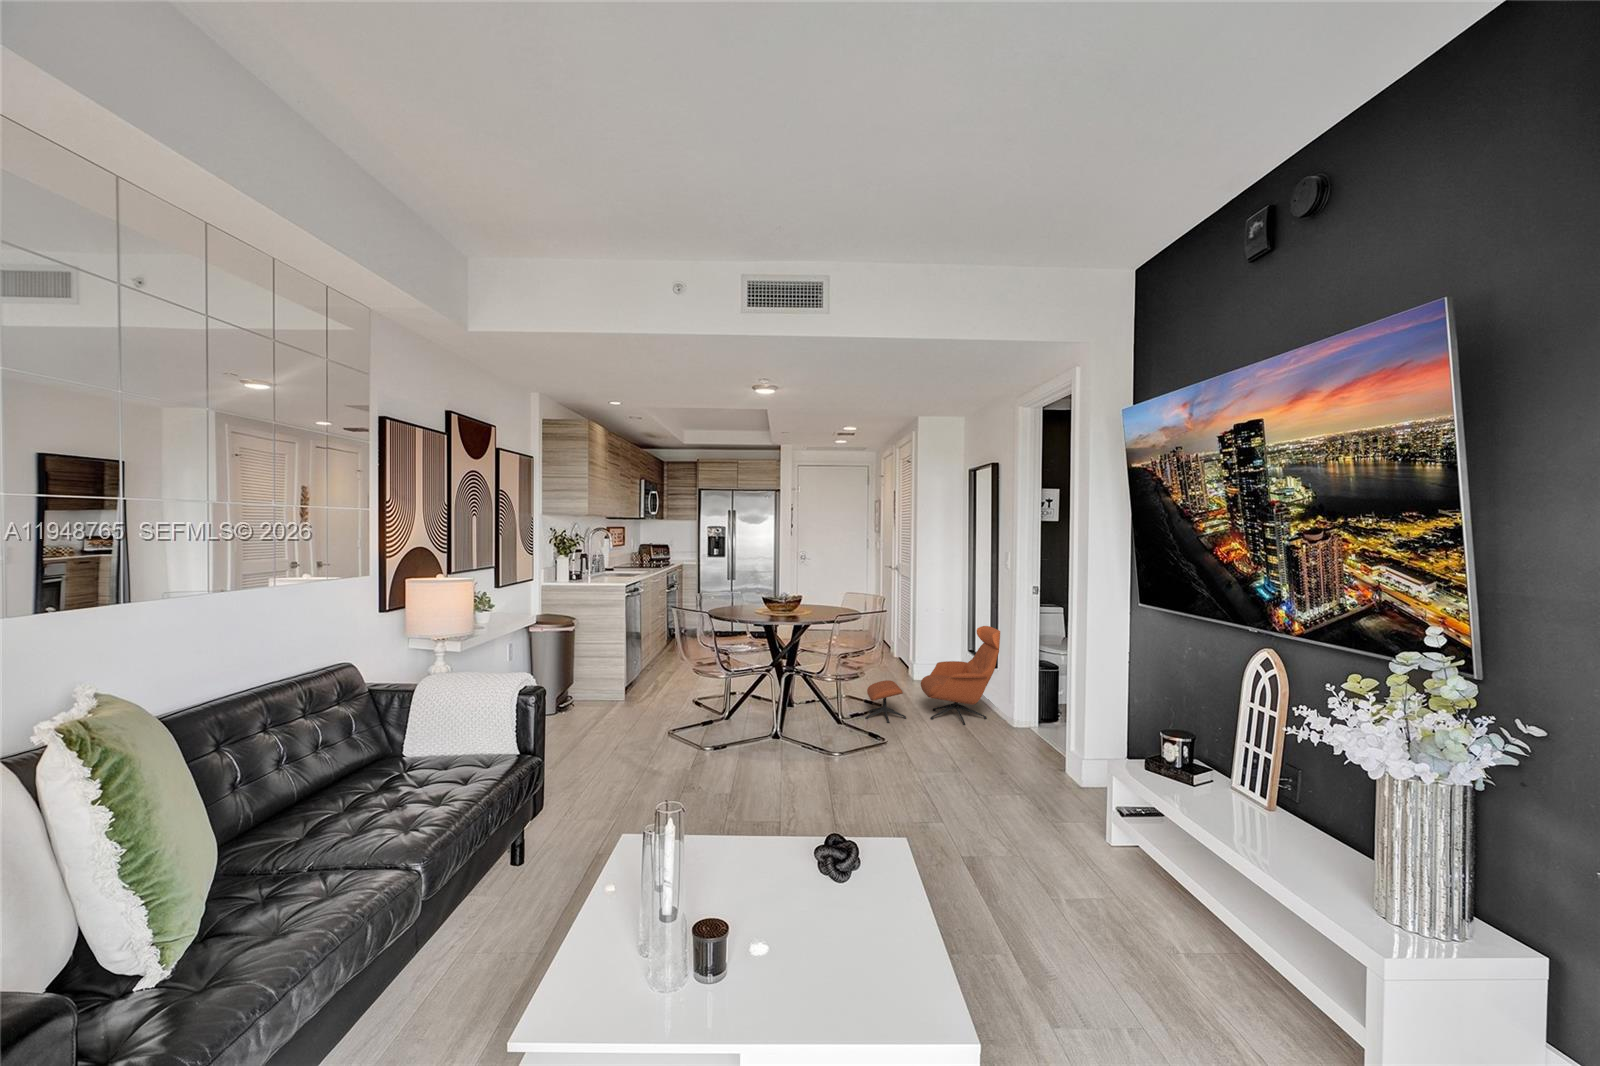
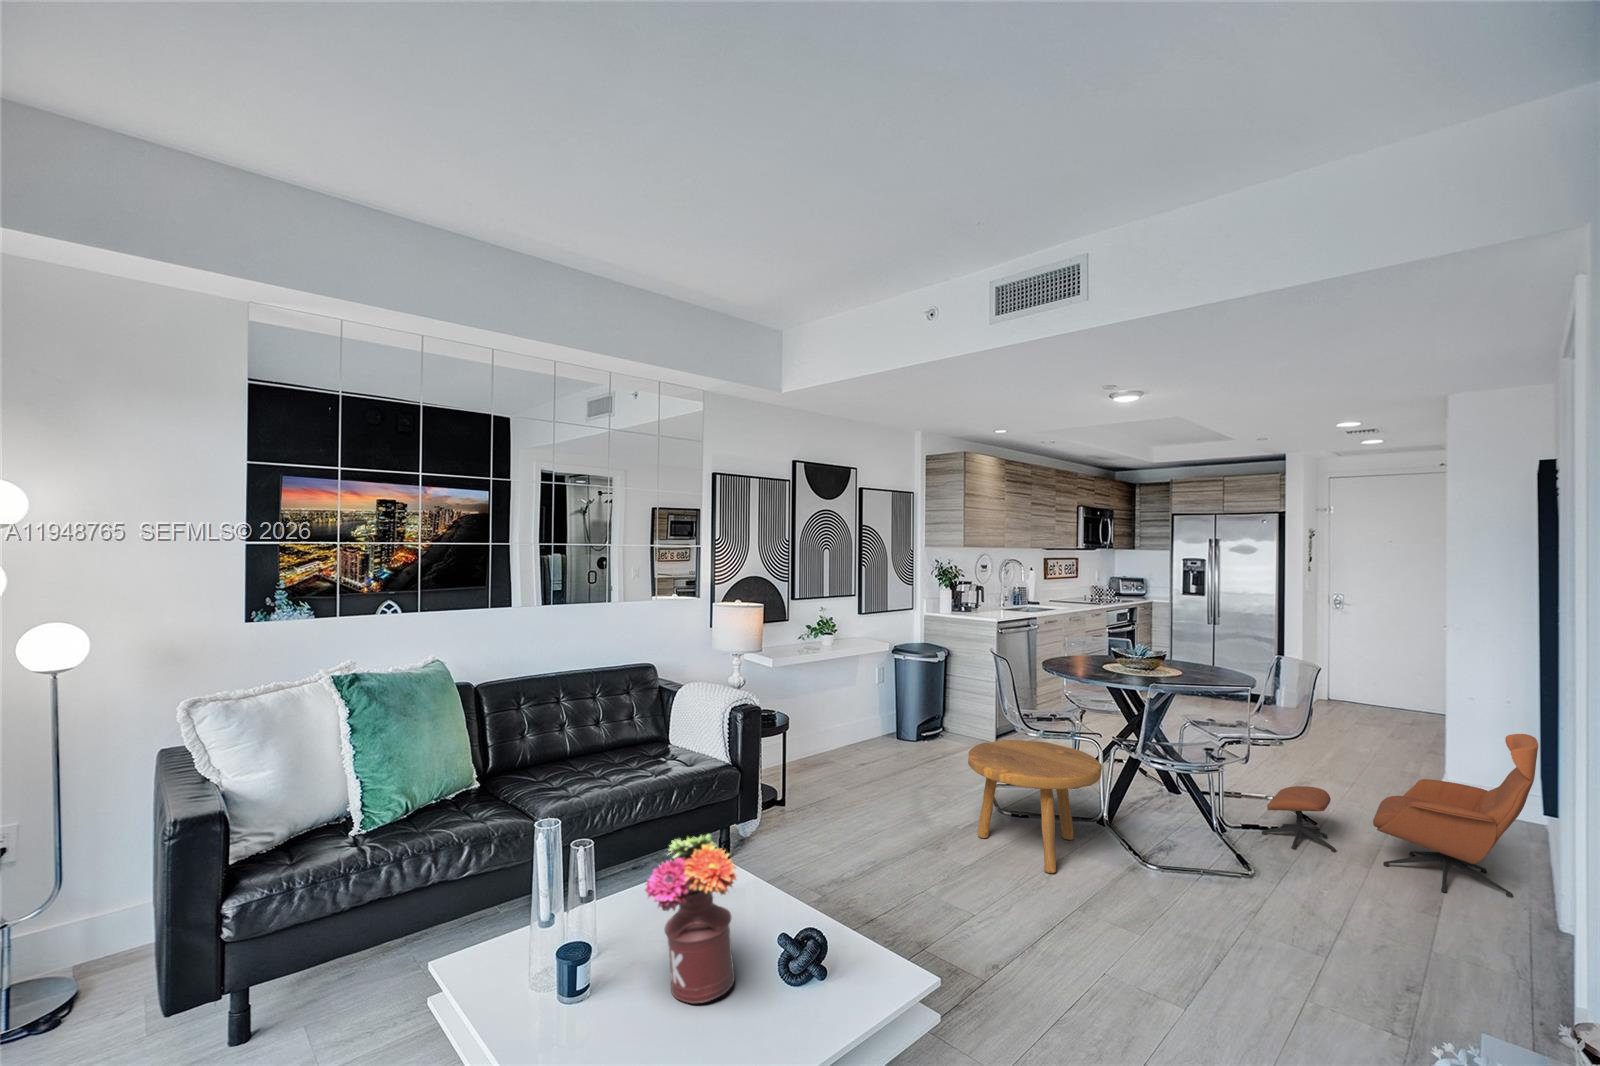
footstool: none [711,681,817,780] -> present [968,740,1102,873]
flower arrangement: none [774,782,869,928] -> present [645,834,737,1003]

